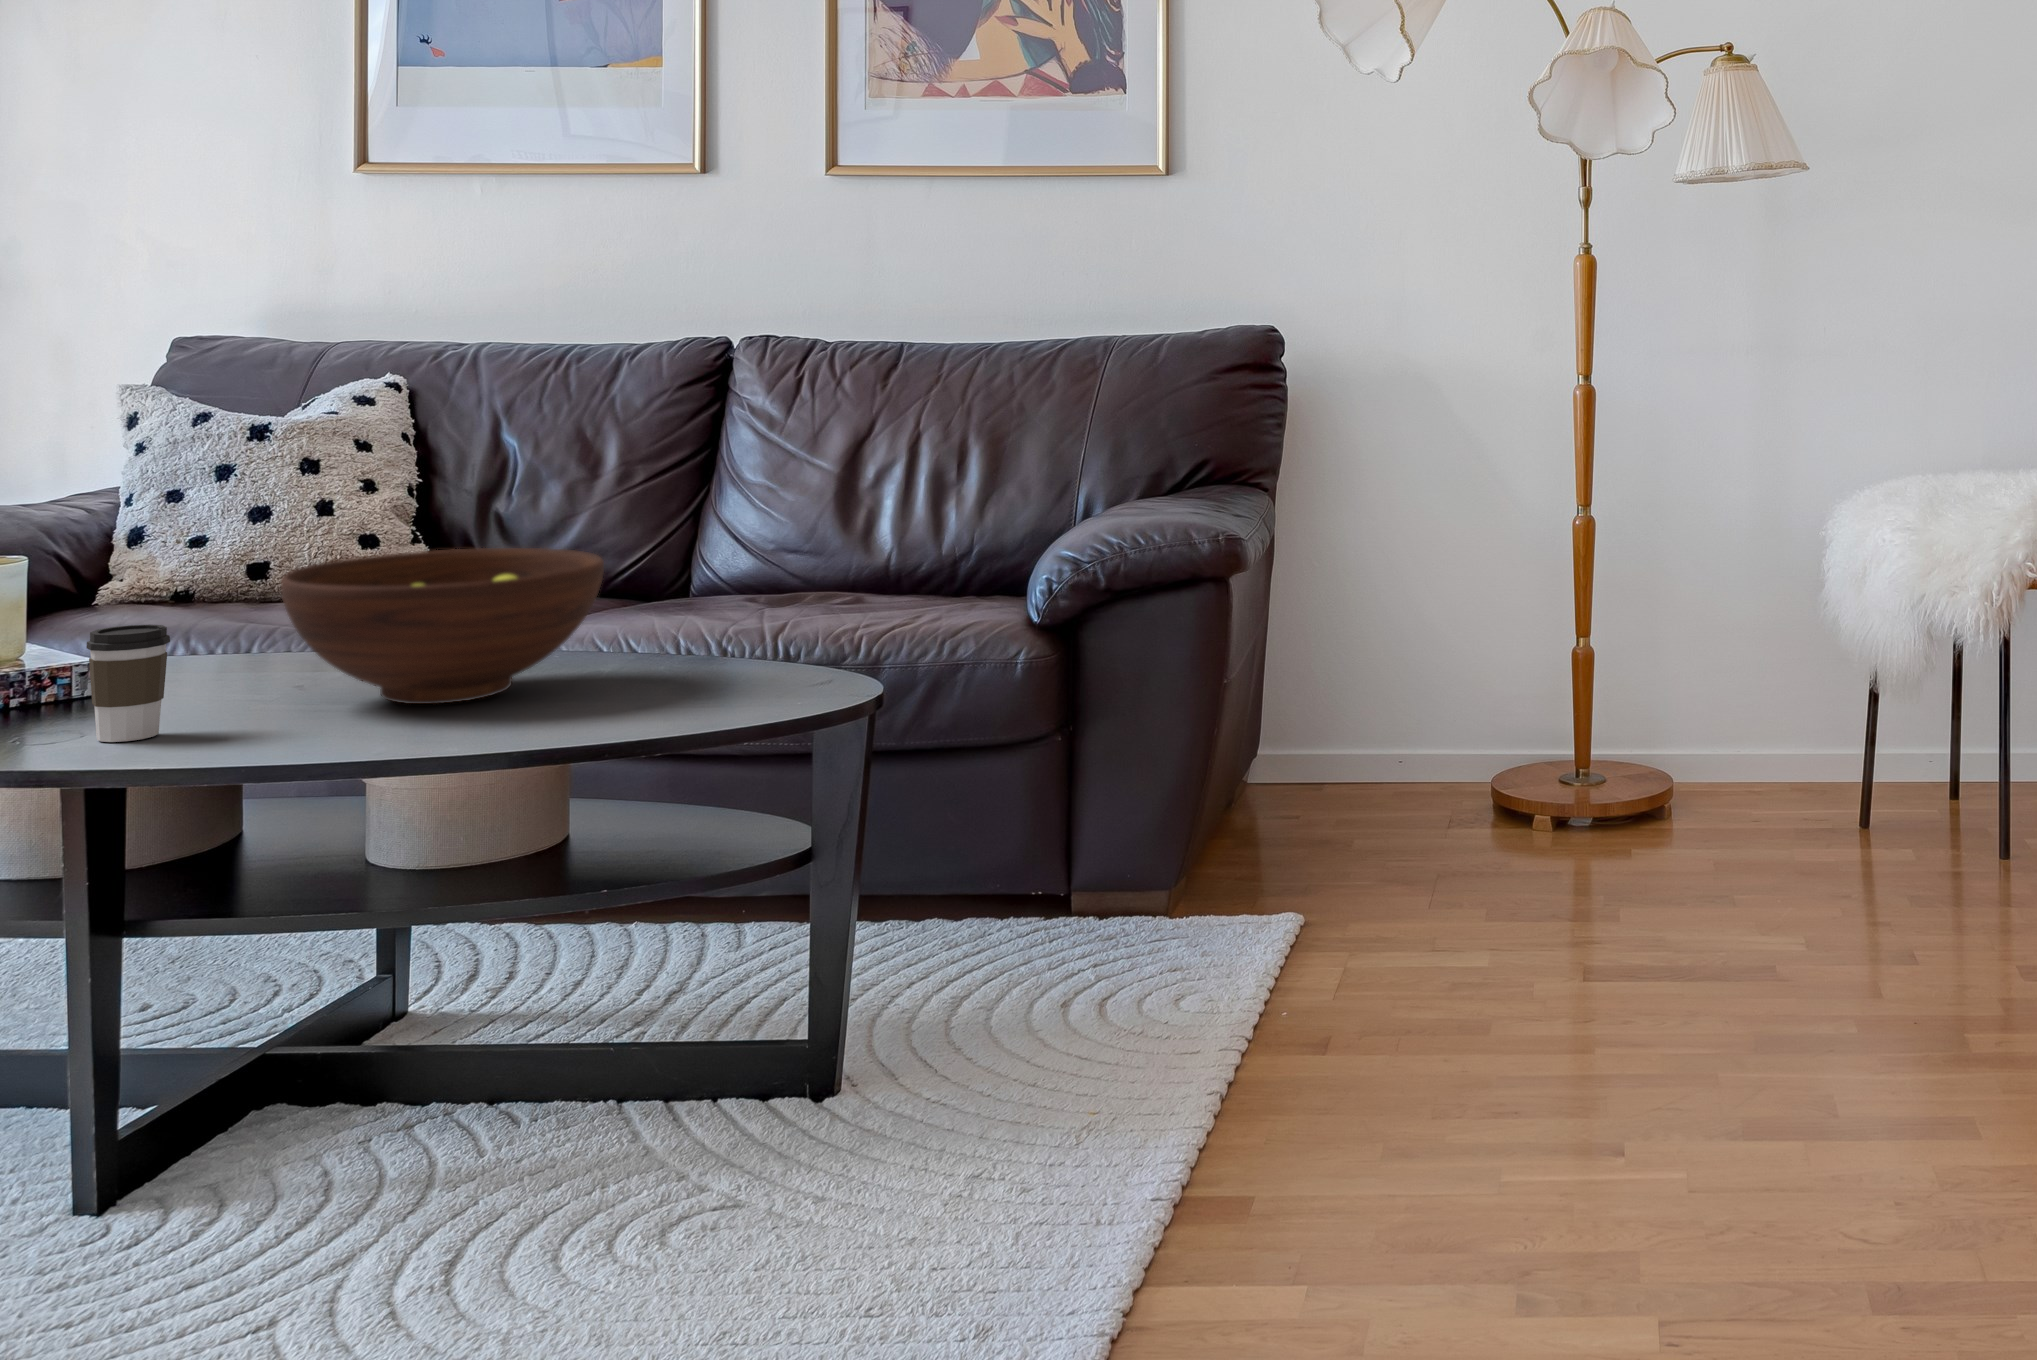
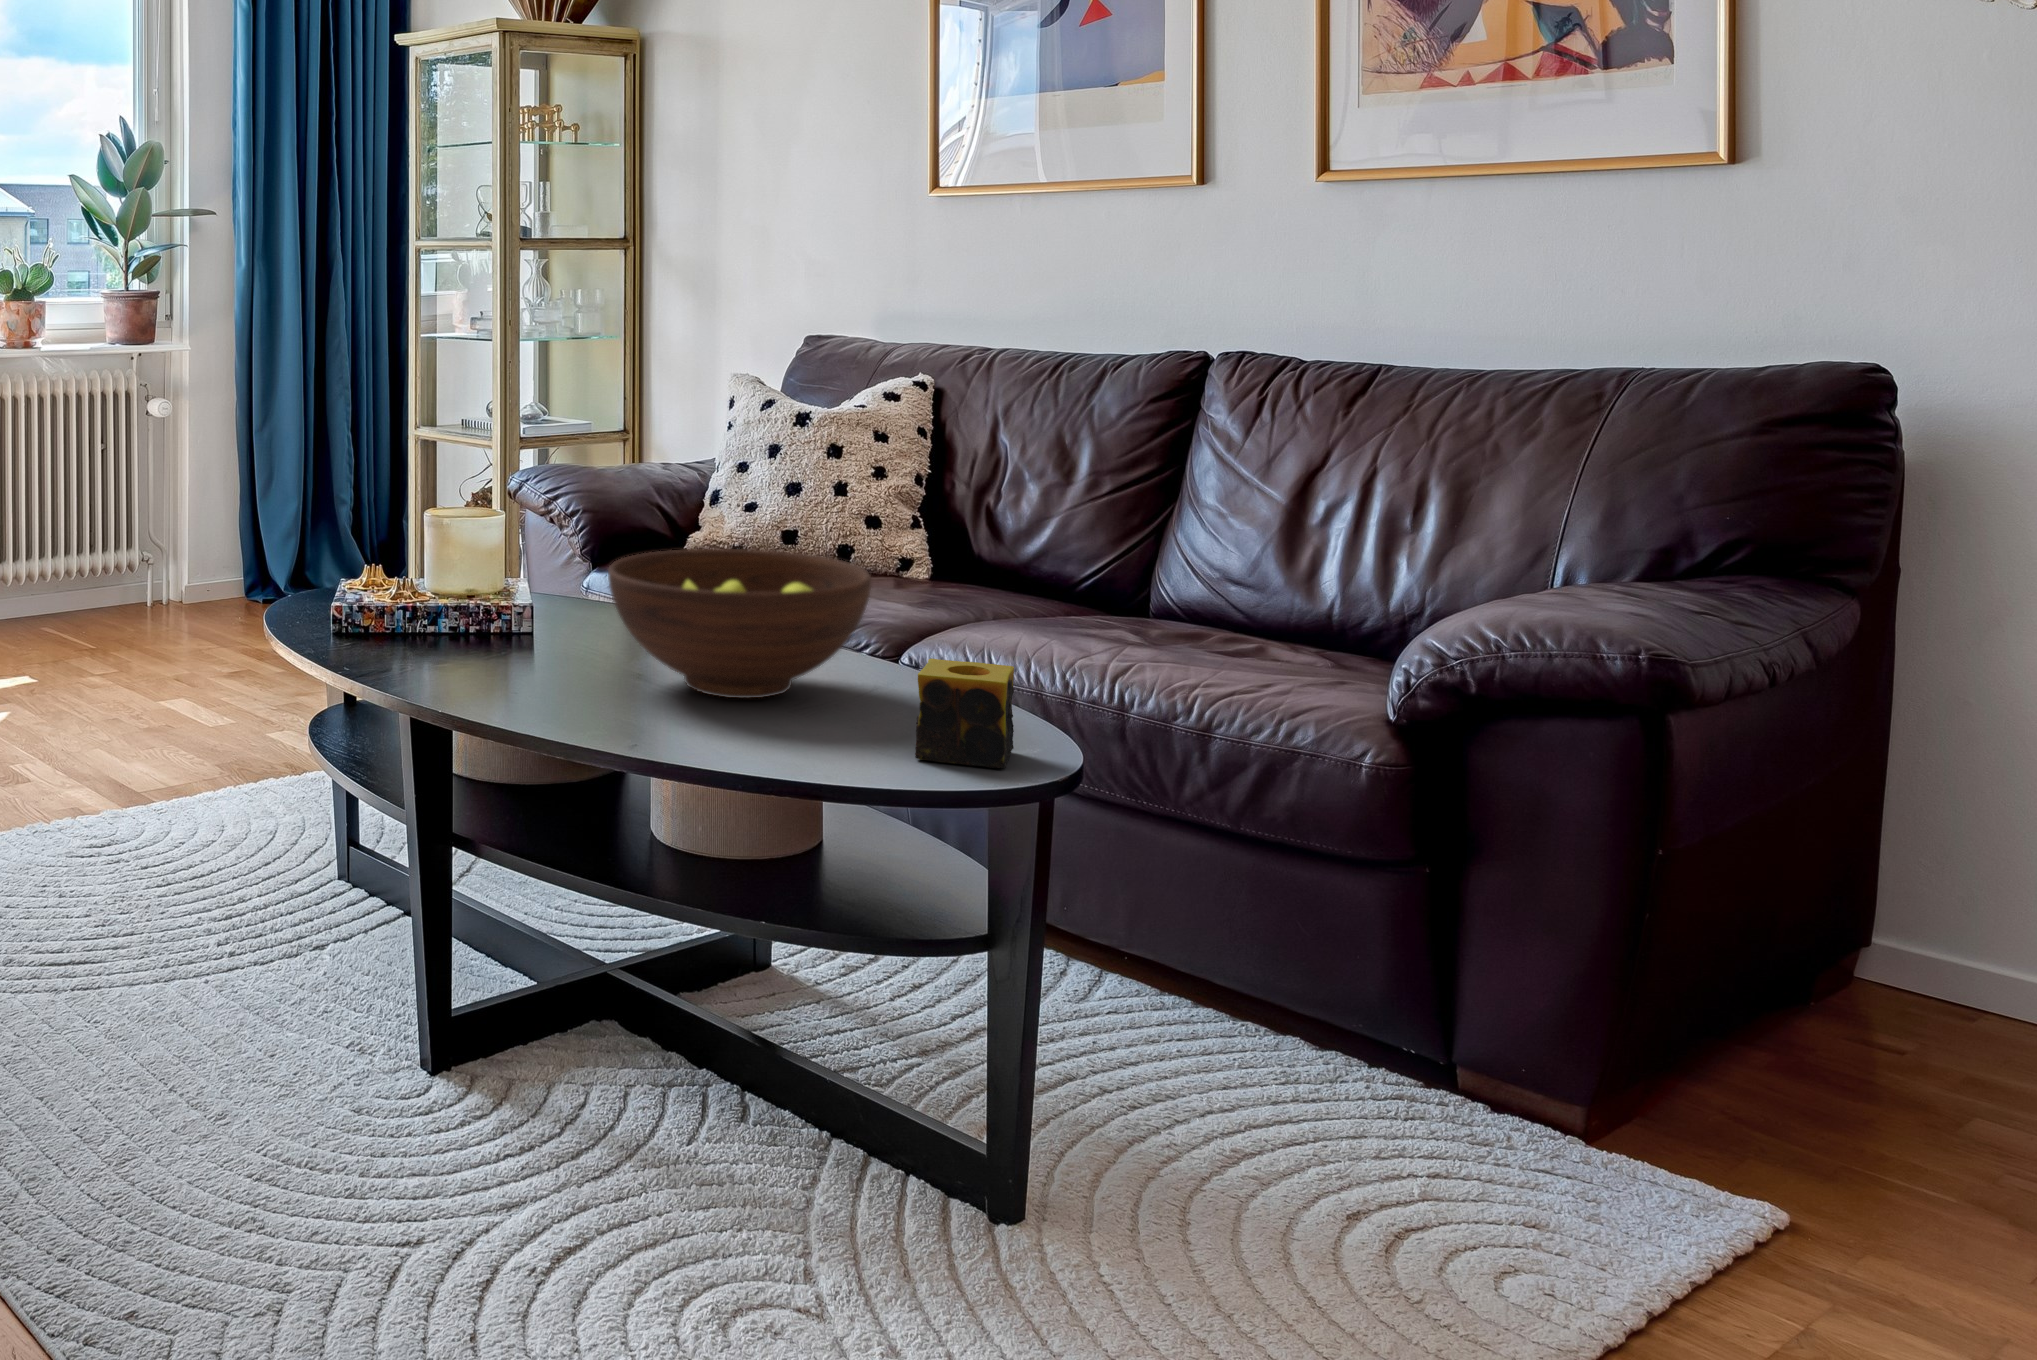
candle: none [708,610,808,707] -> present [915,658,1014,768]
coffee cup: present [86,625,170,742] -> none [465,587,520,683]

